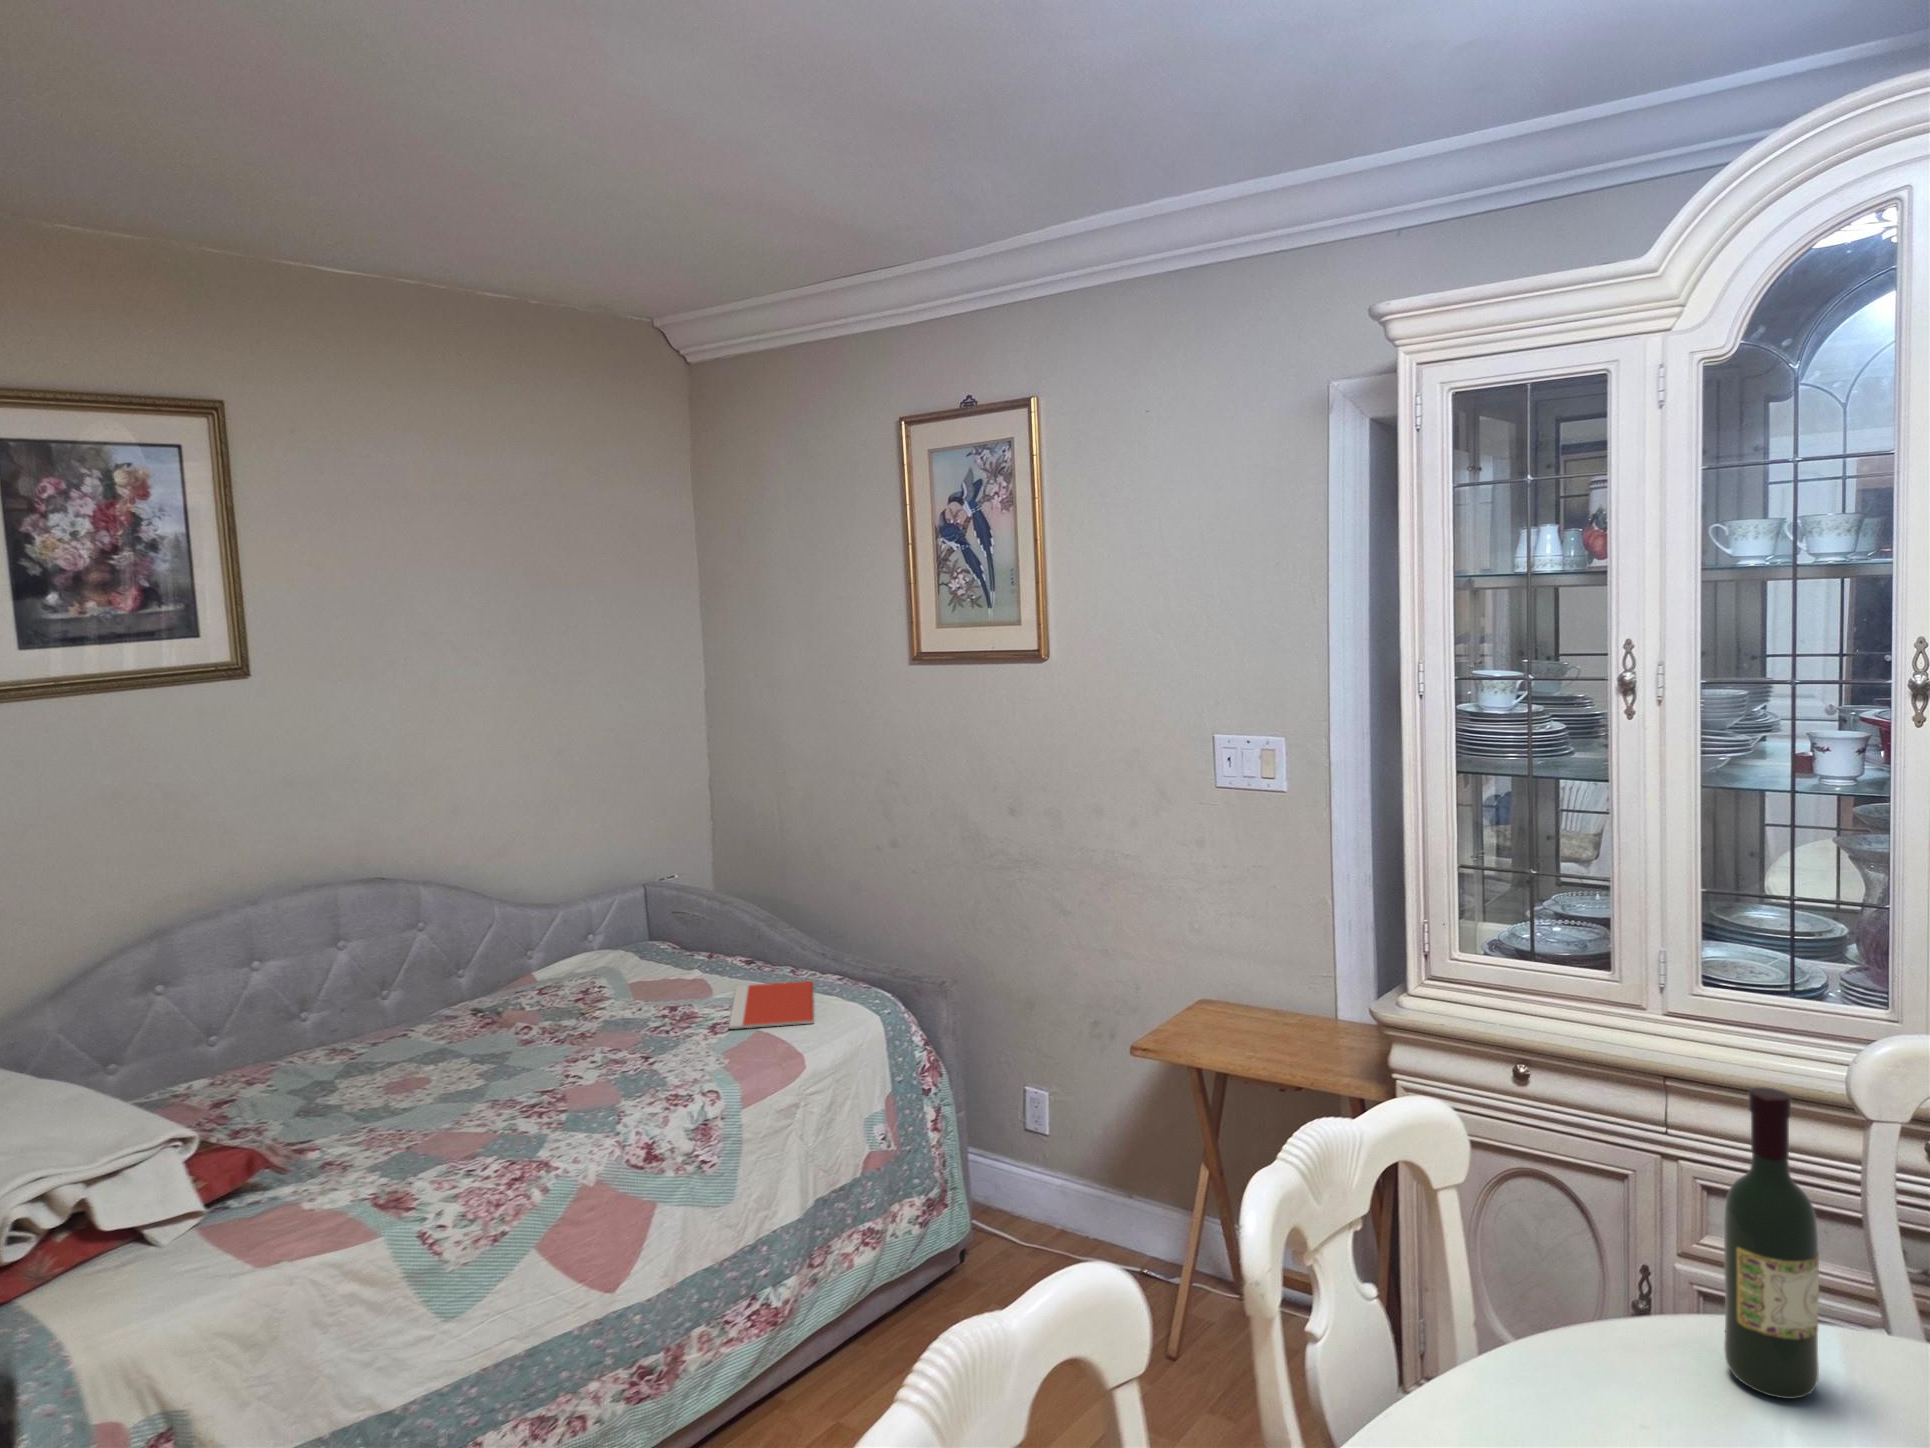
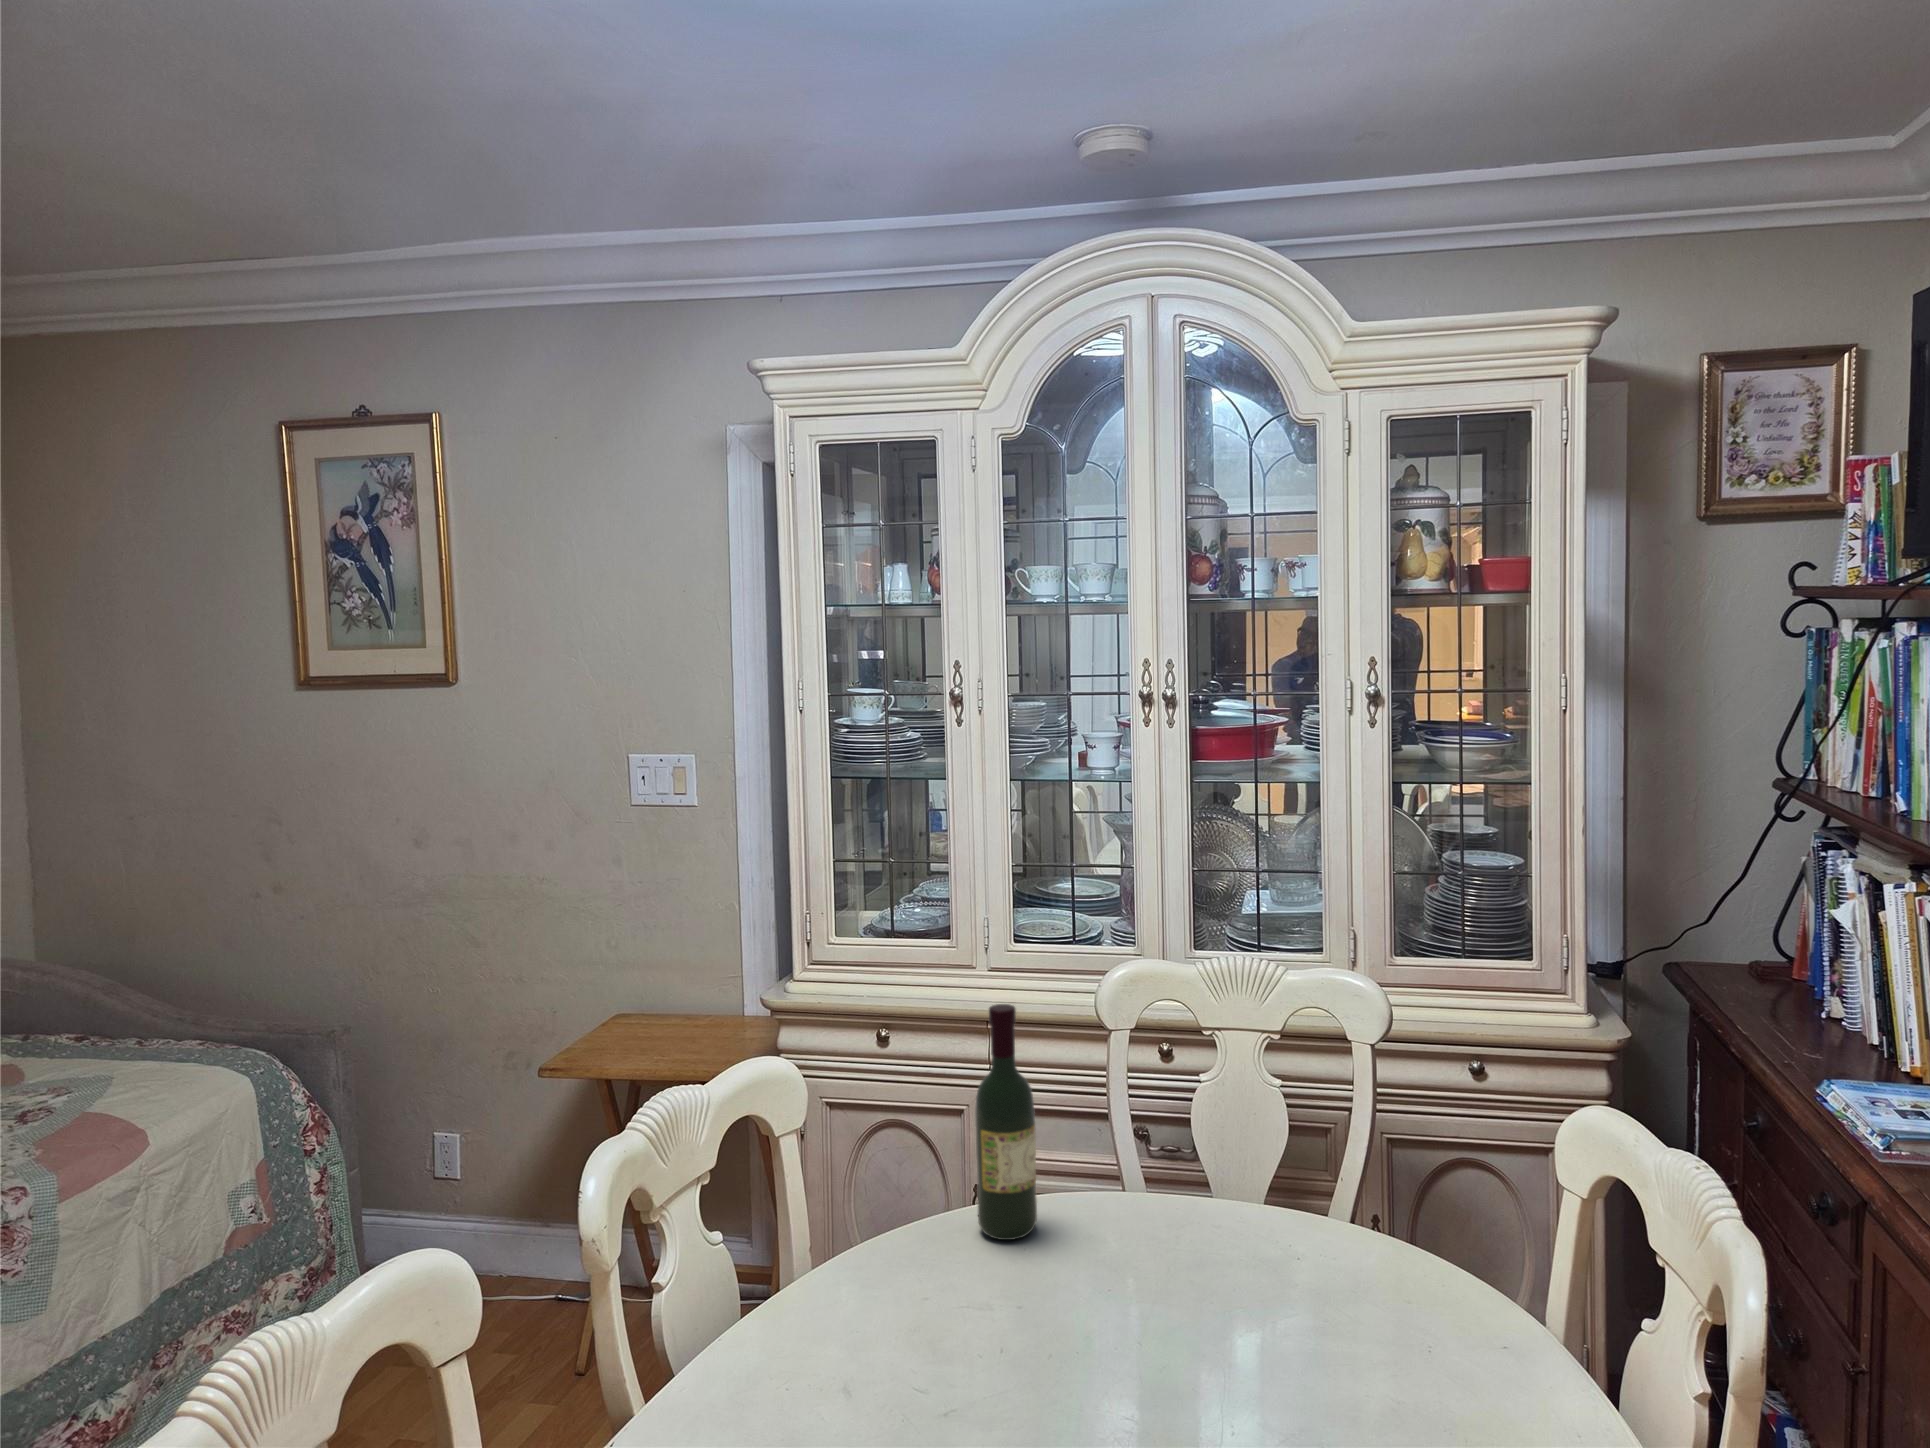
notebook: present [729,981,814,1029] -> none [42,1050,165,1117]

